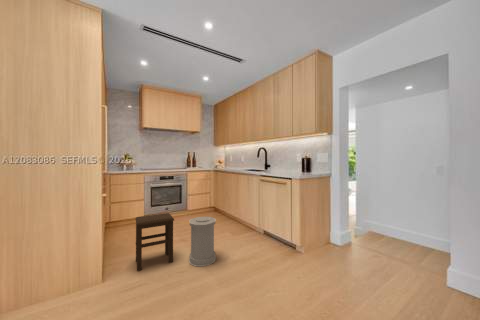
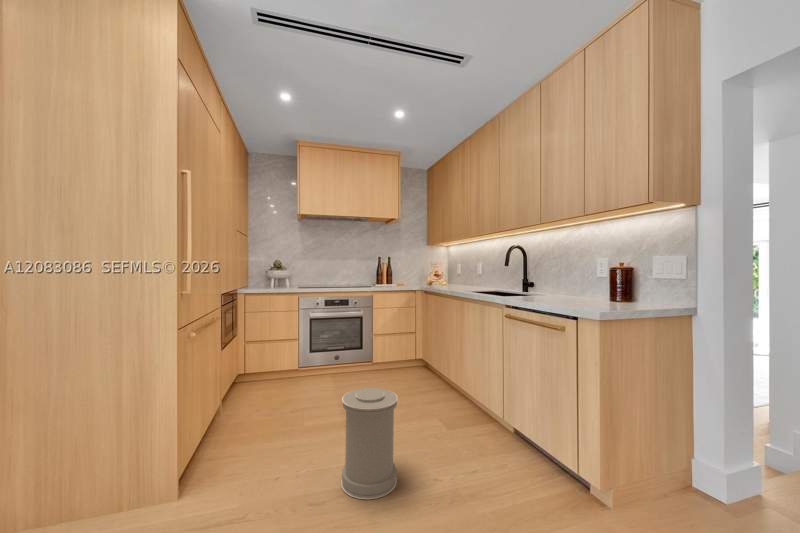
stool: present [136,213,174,271] -> none [241,374,315,486]

